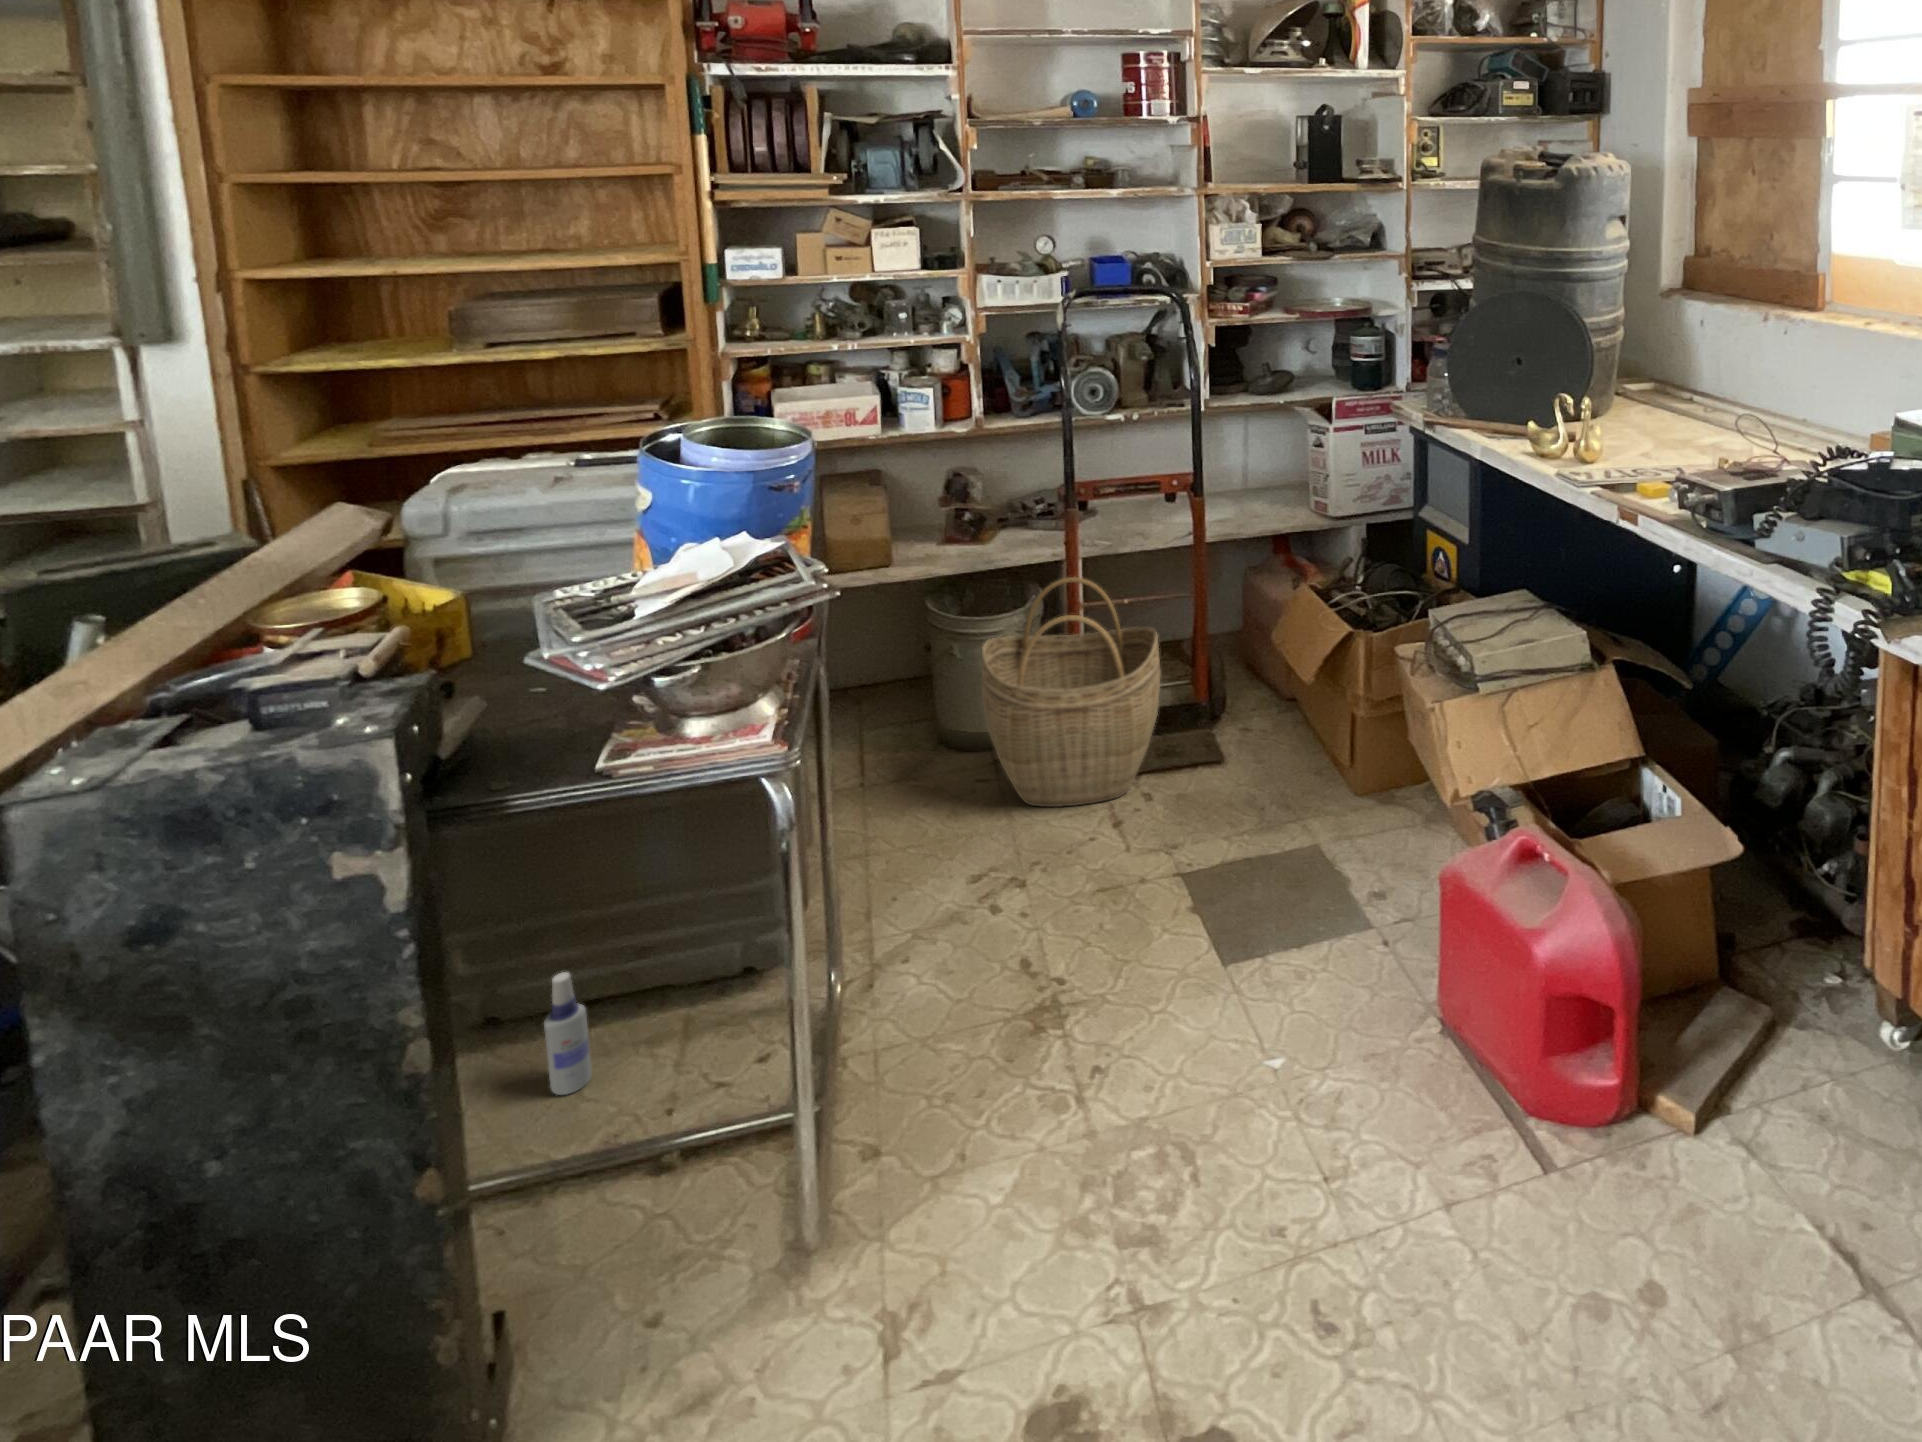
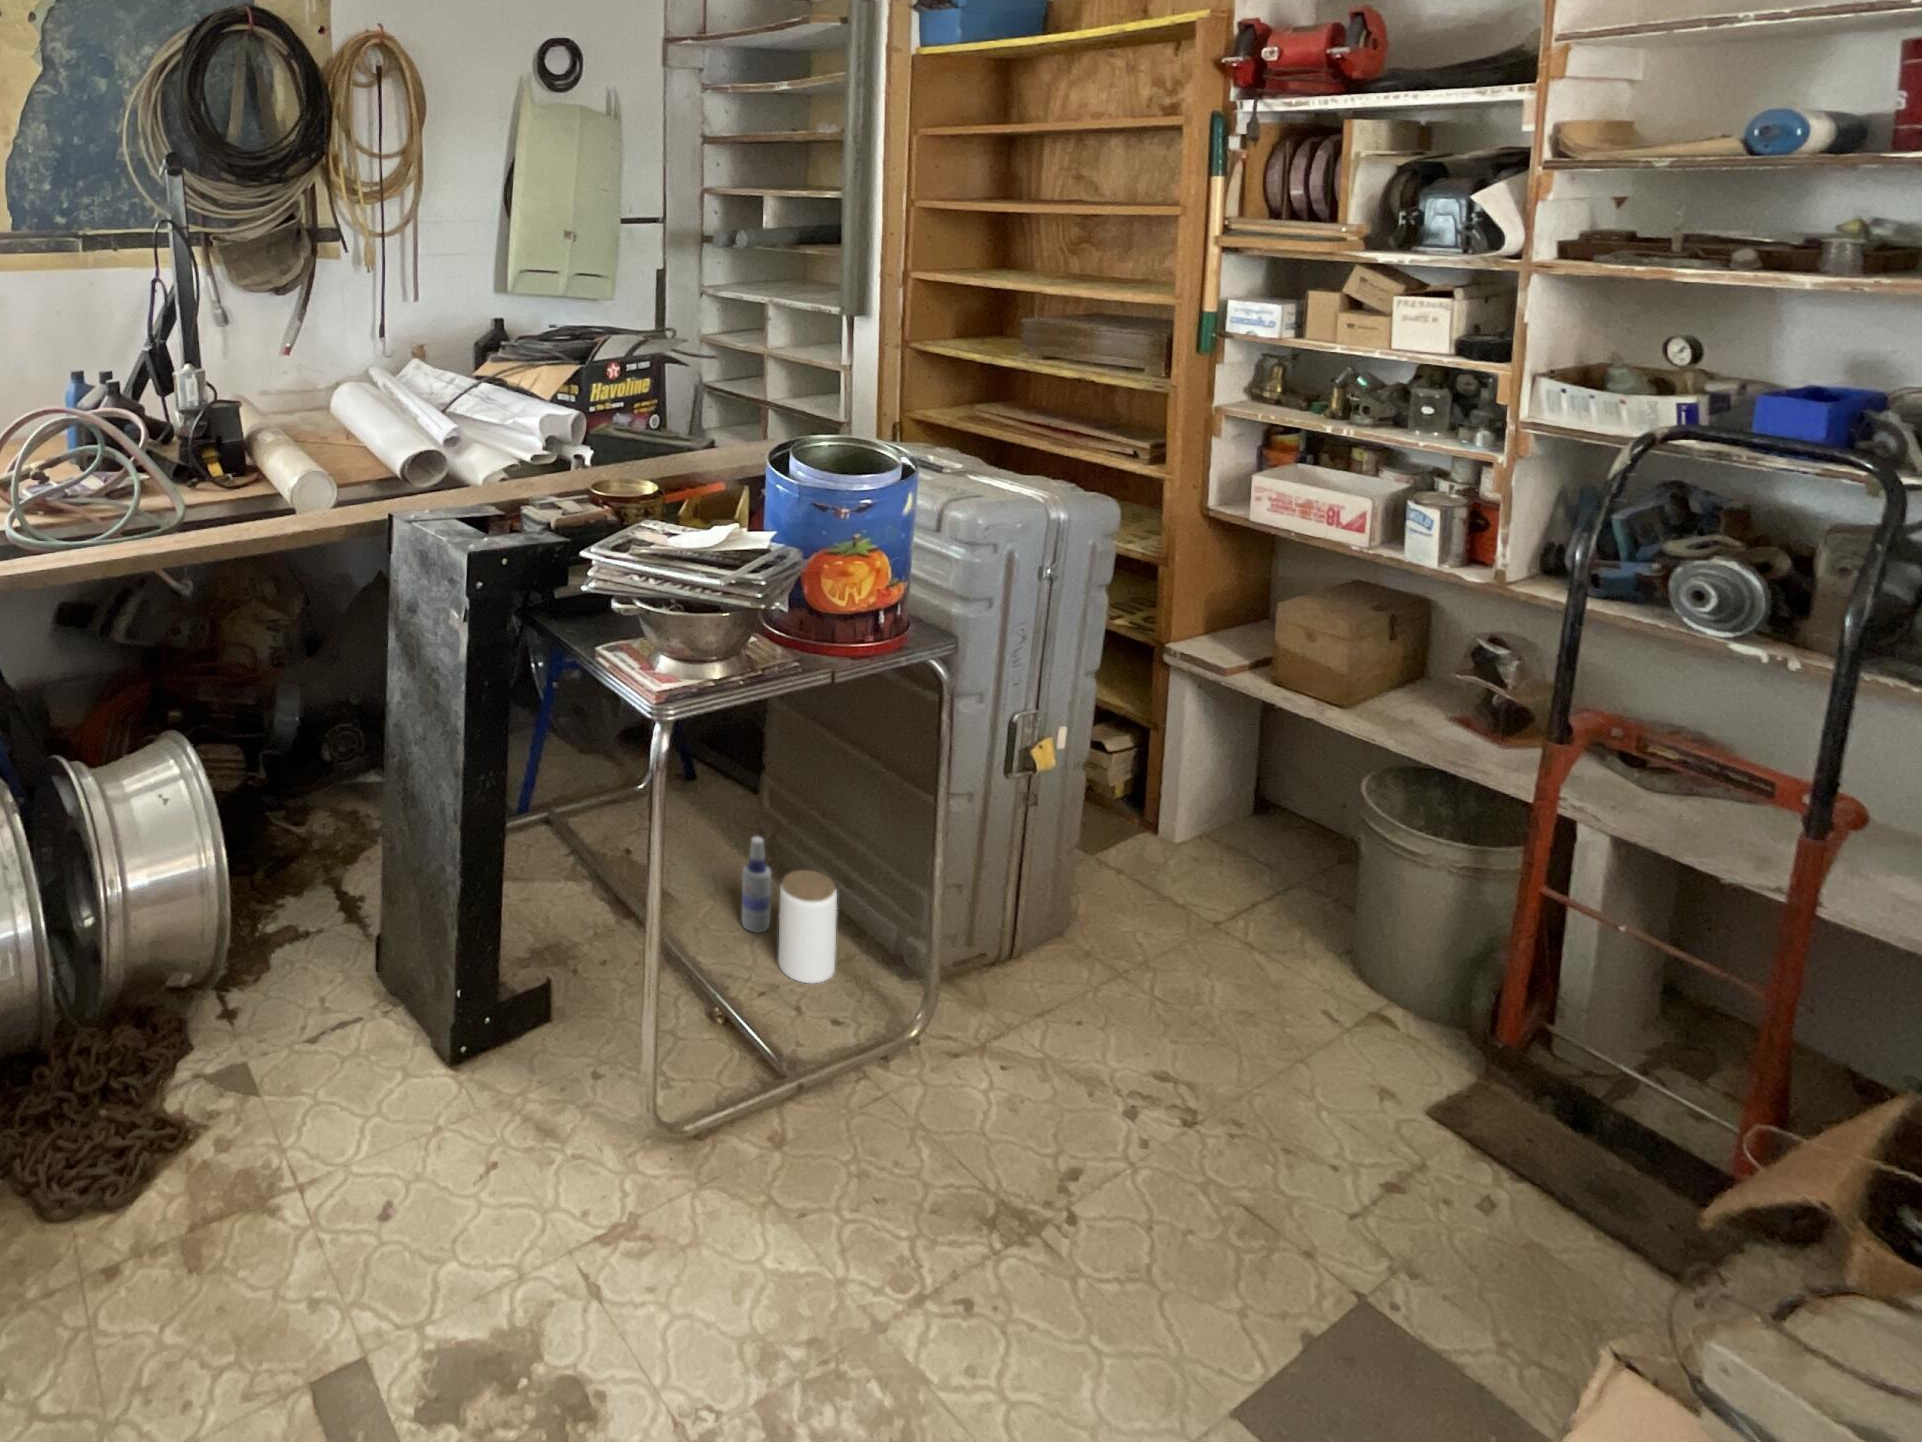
woven basket: present [982,577,1160,807] -> none [1285,818,1592,1167]
jar: none [629,944,710,1081] -> present [778,870,837,983]

